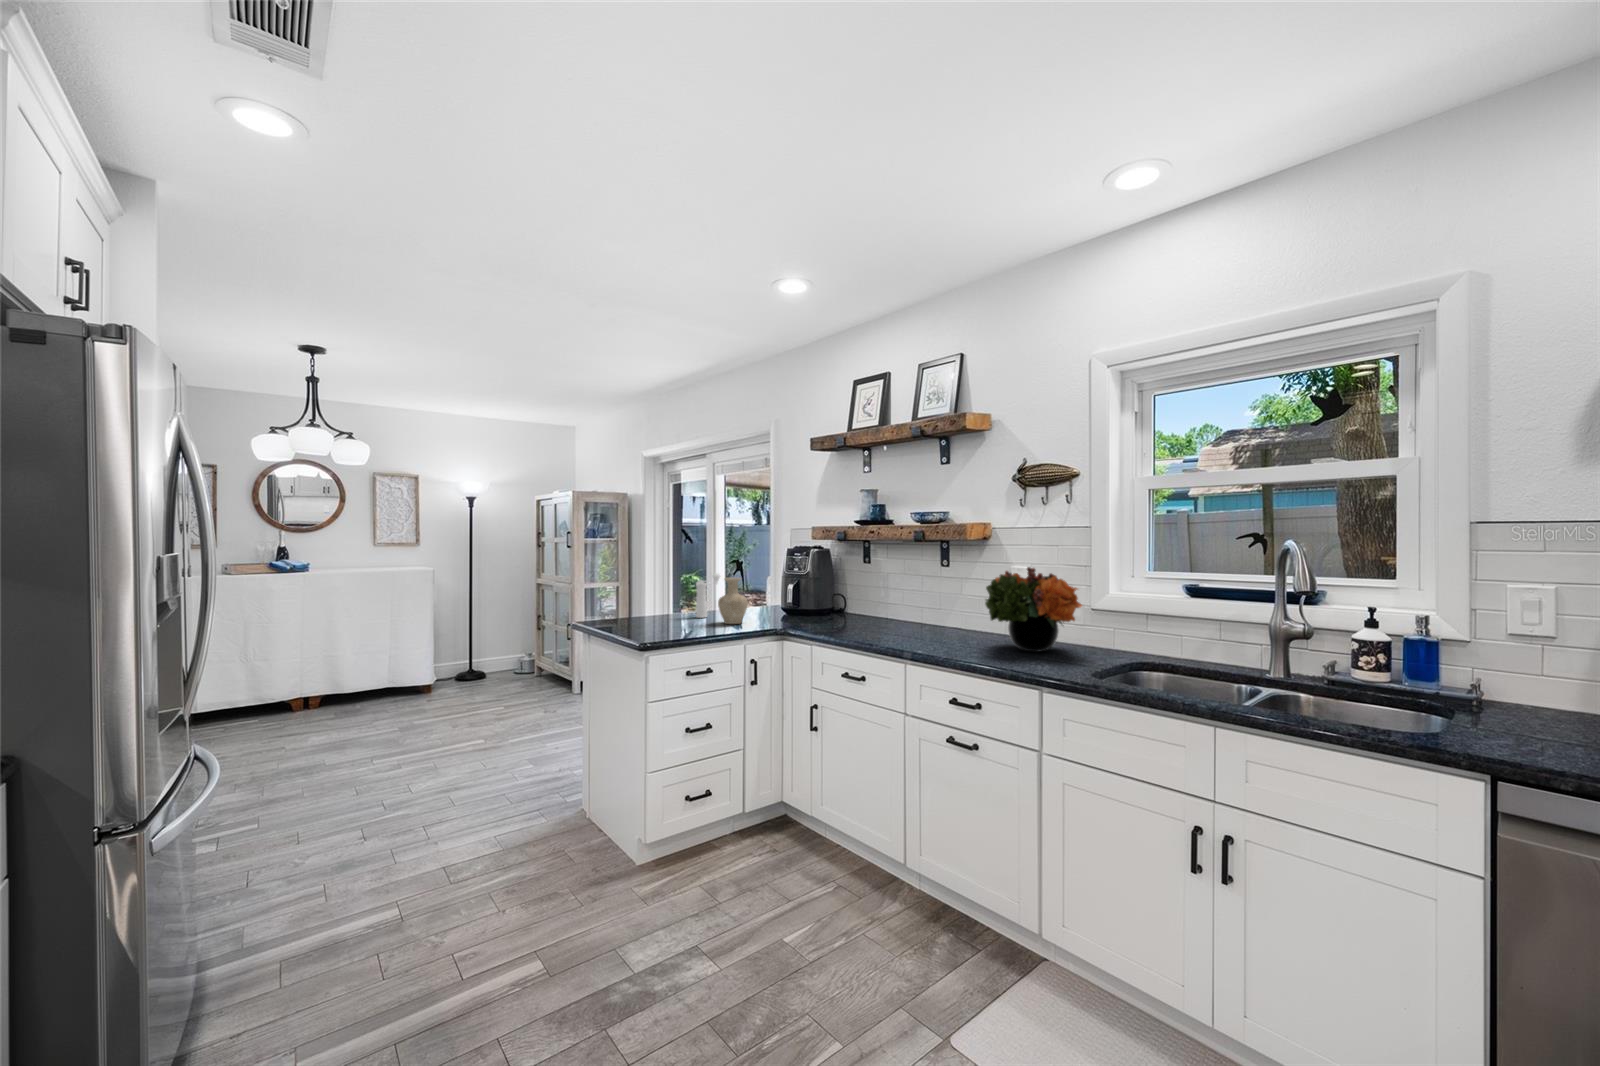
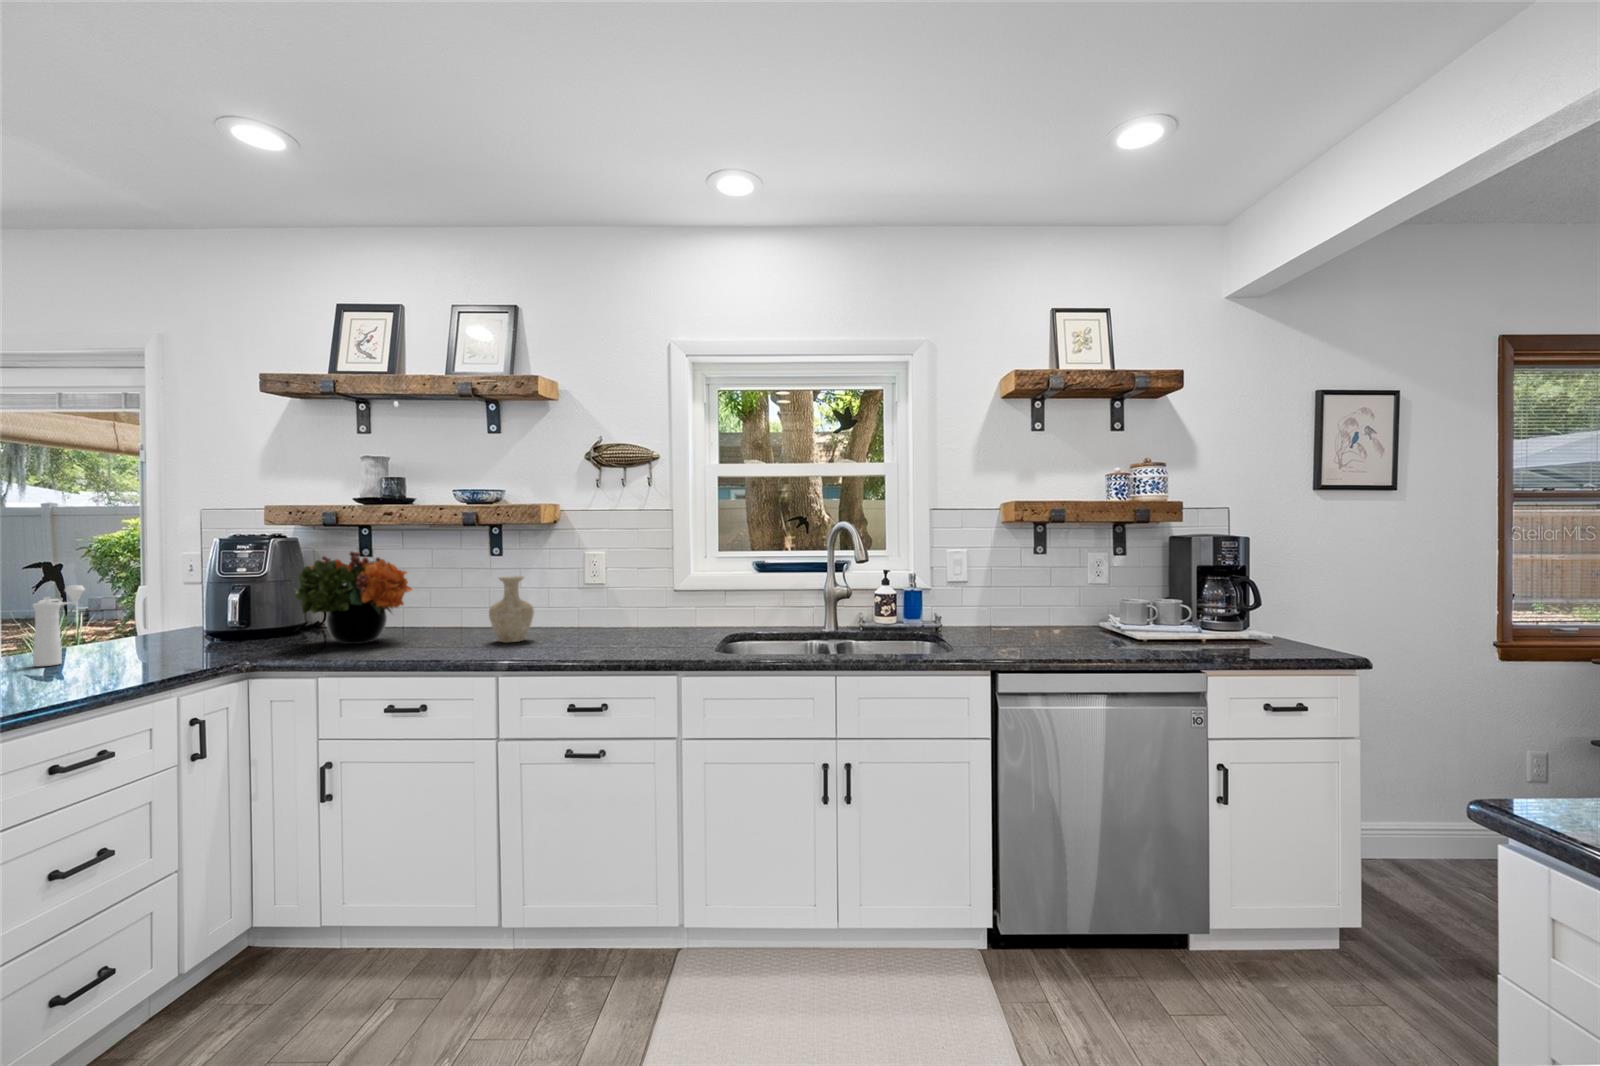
flower arrangement: present [985,567,1082,652] -> present [295,552,412,644]
vase: present [718,578,748,624] -> present [489,576,534,642]

